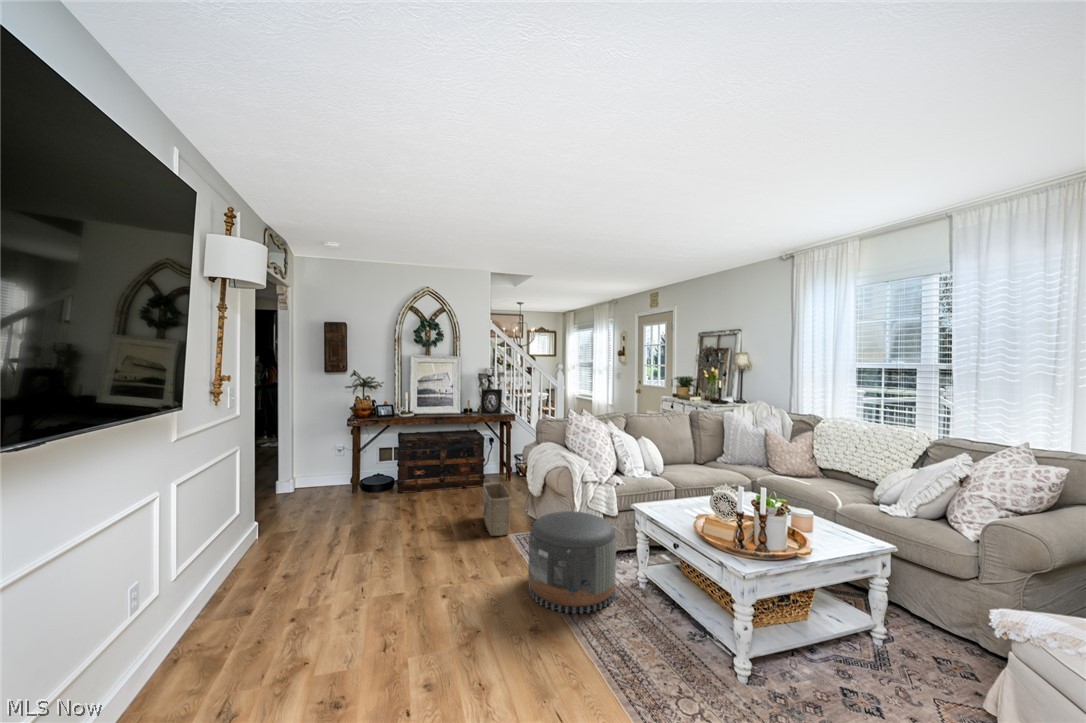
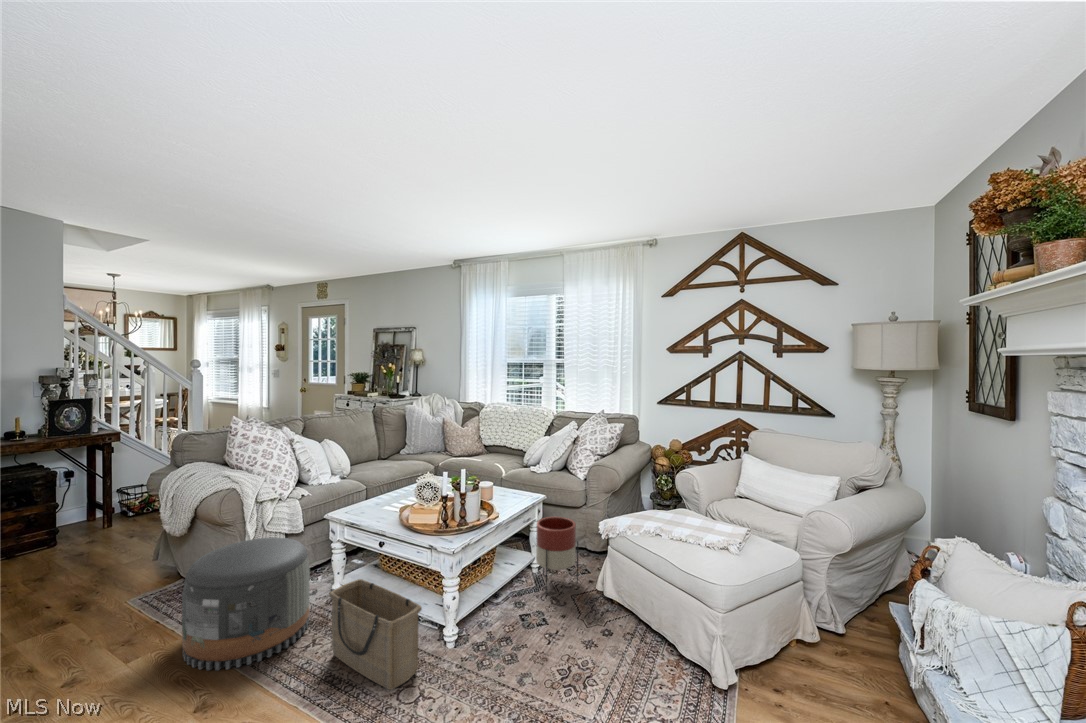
basket: present [483,482,511,536] -> present [329,579,422,690]
planter: none [871,573,943,677] -> present [536,517,578,592]

